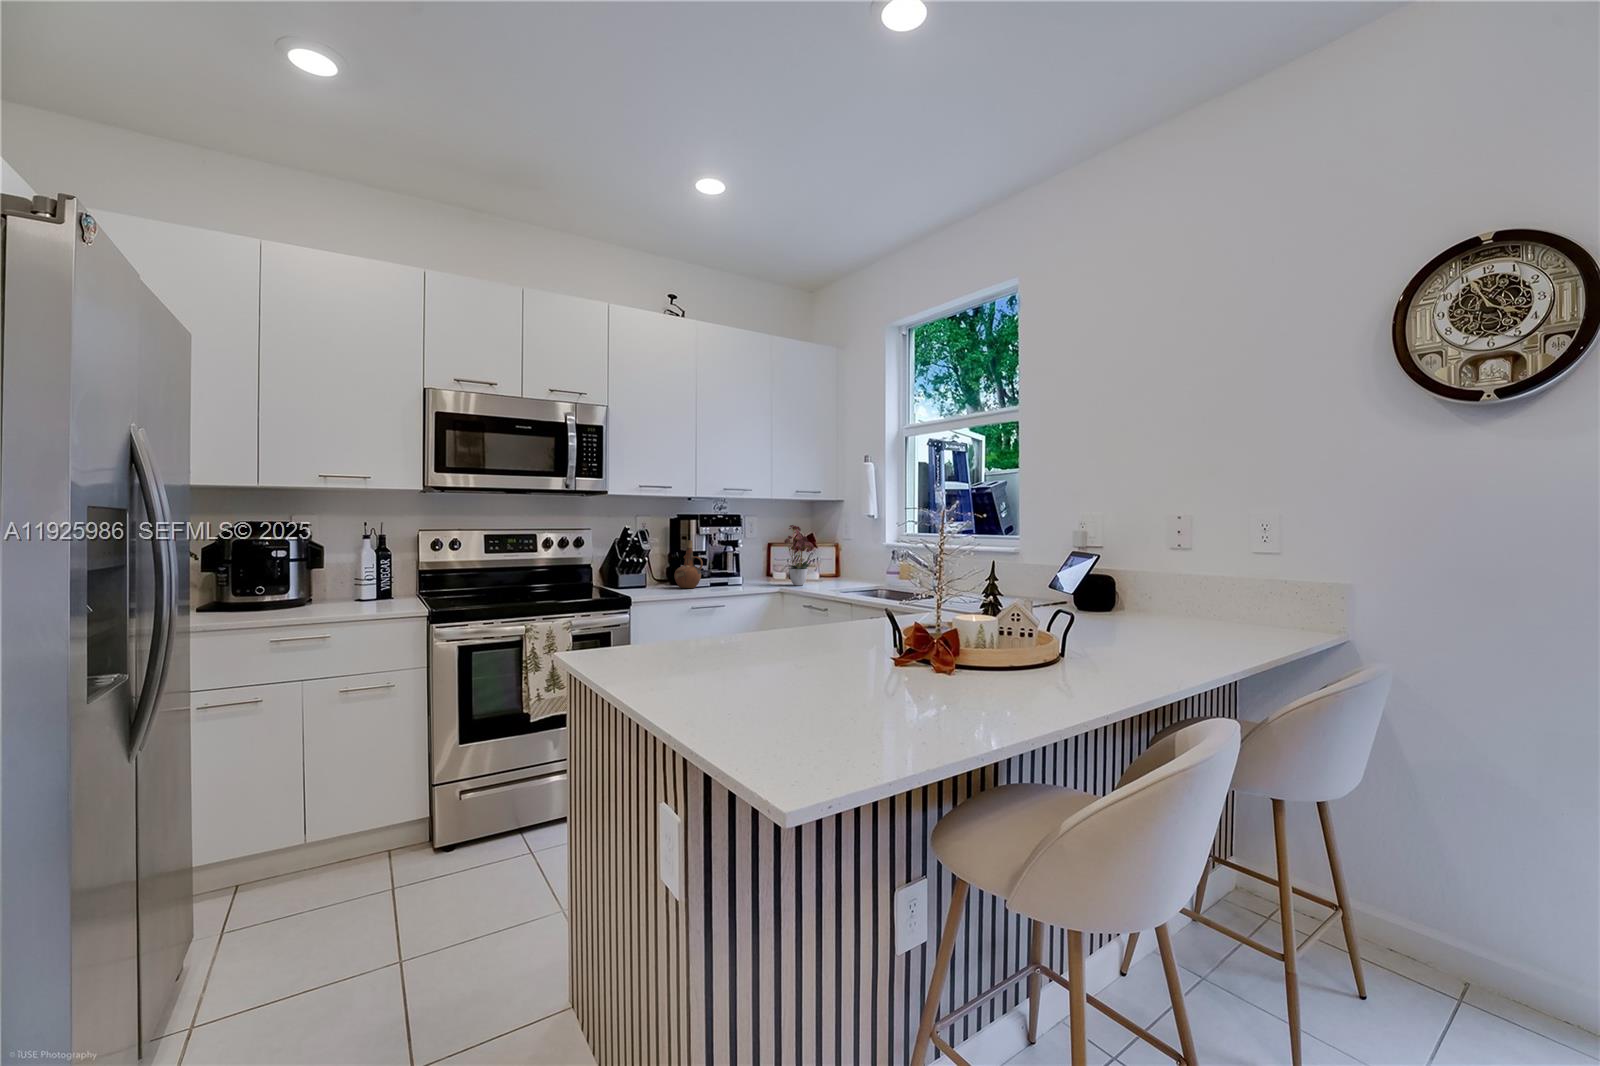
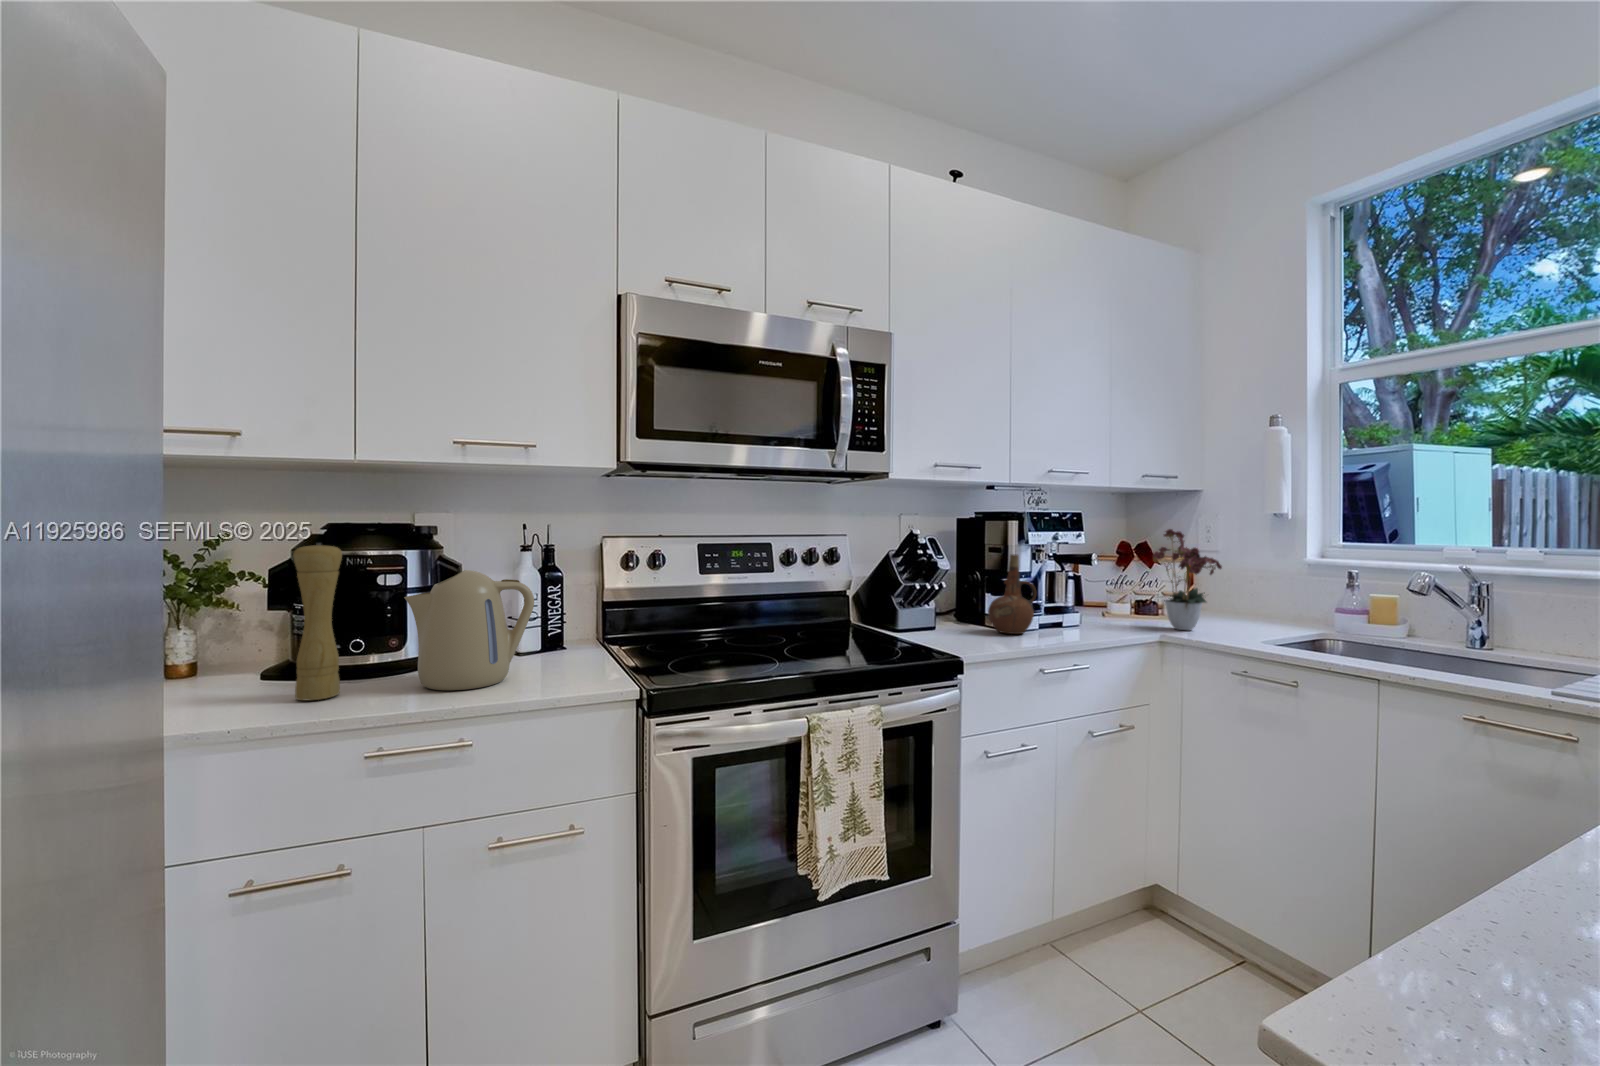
pepper mill: none [228,533,254,615] -> present [293,543,342,700]
kettle: none [290,548,368,611] -> present [404,570,534,690]

